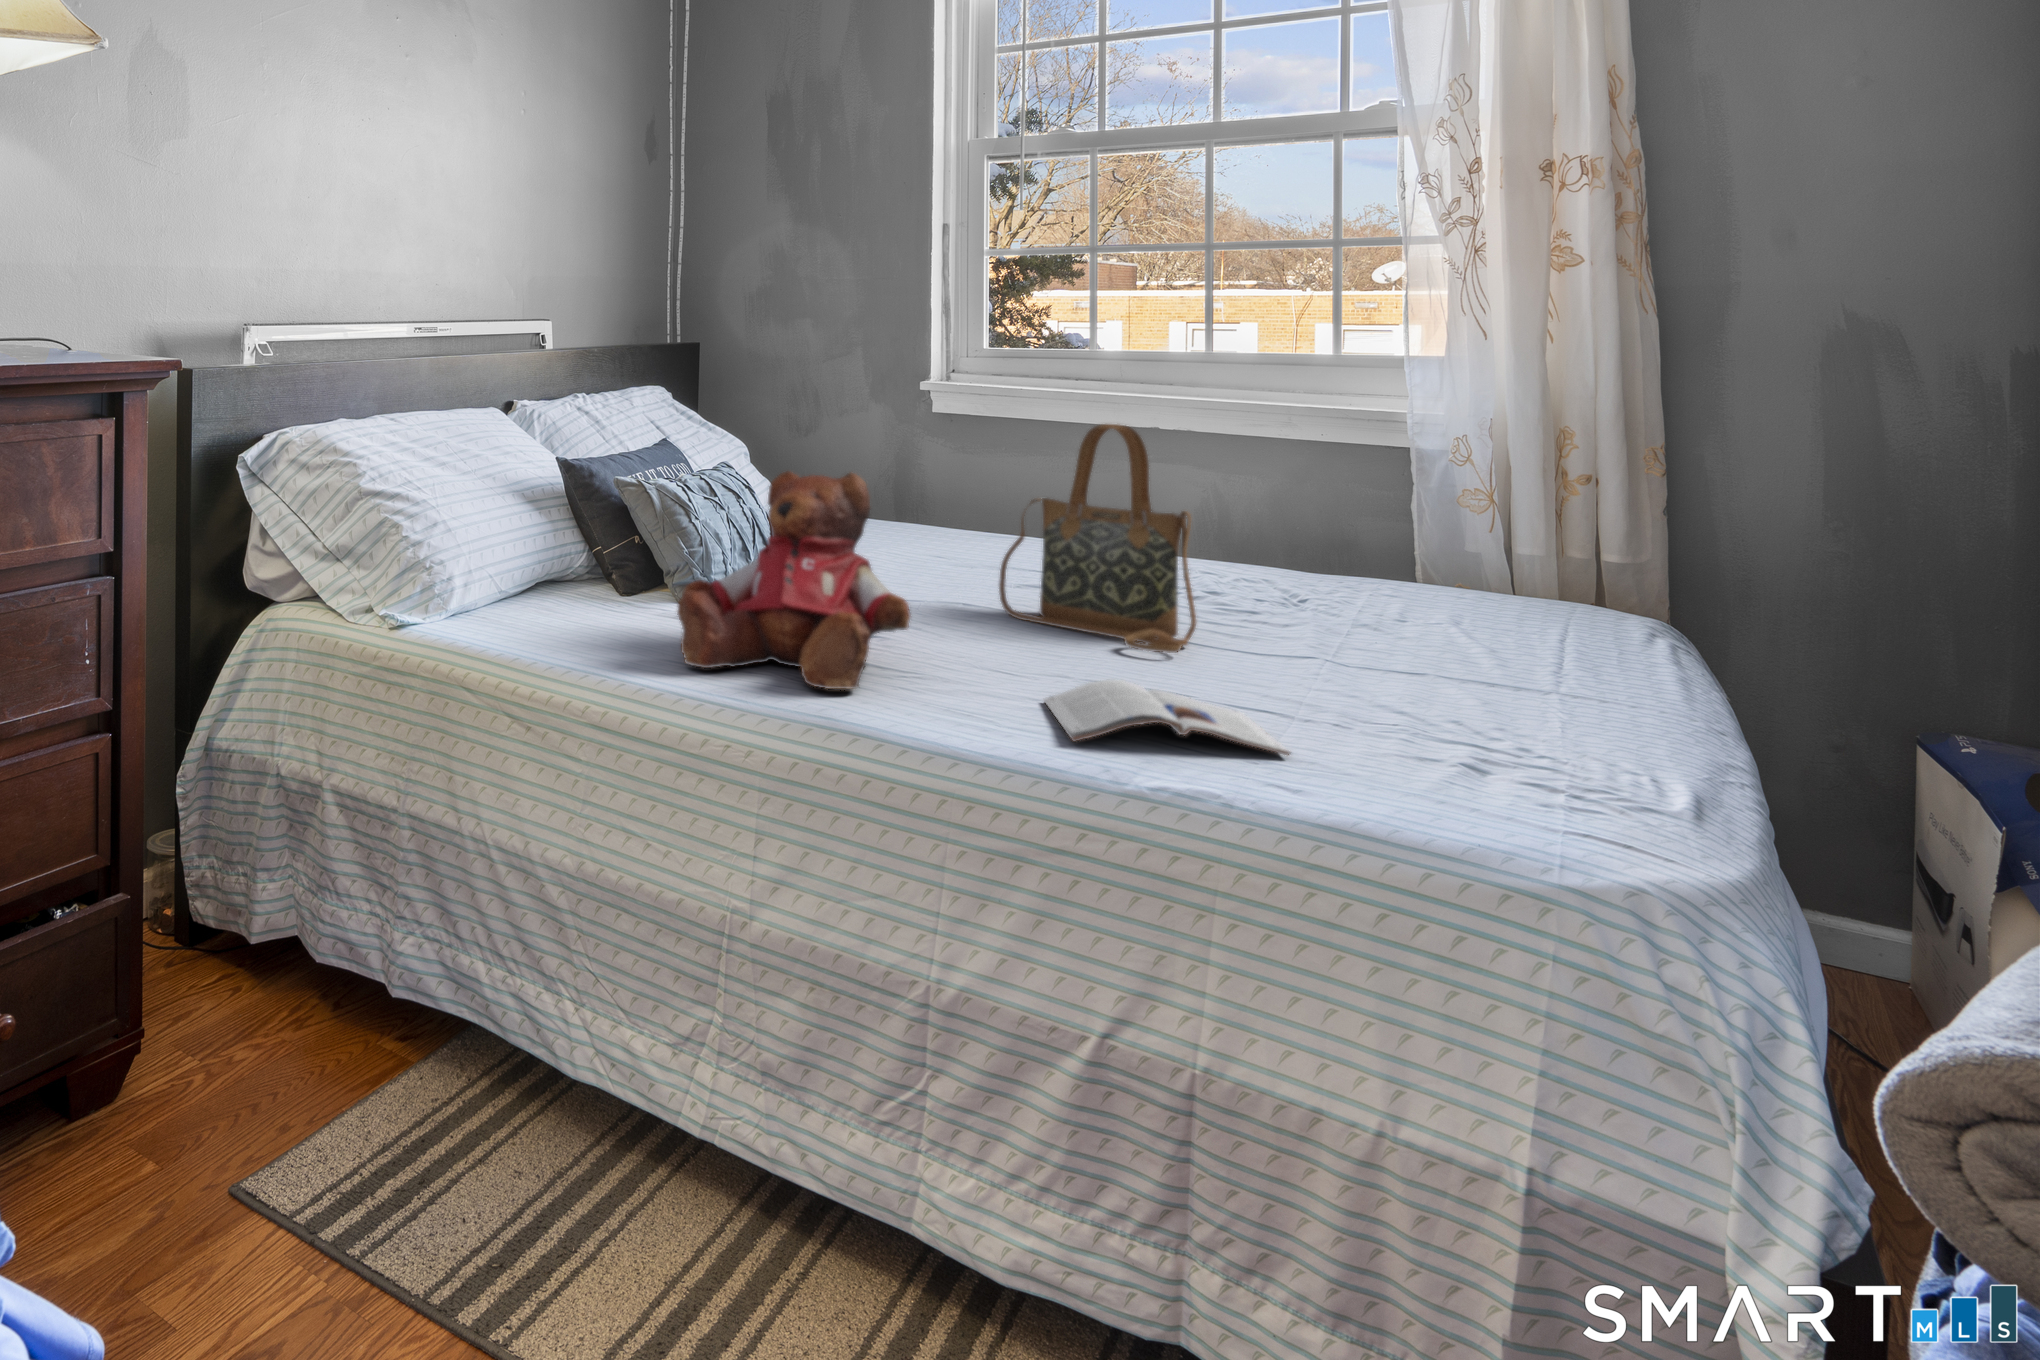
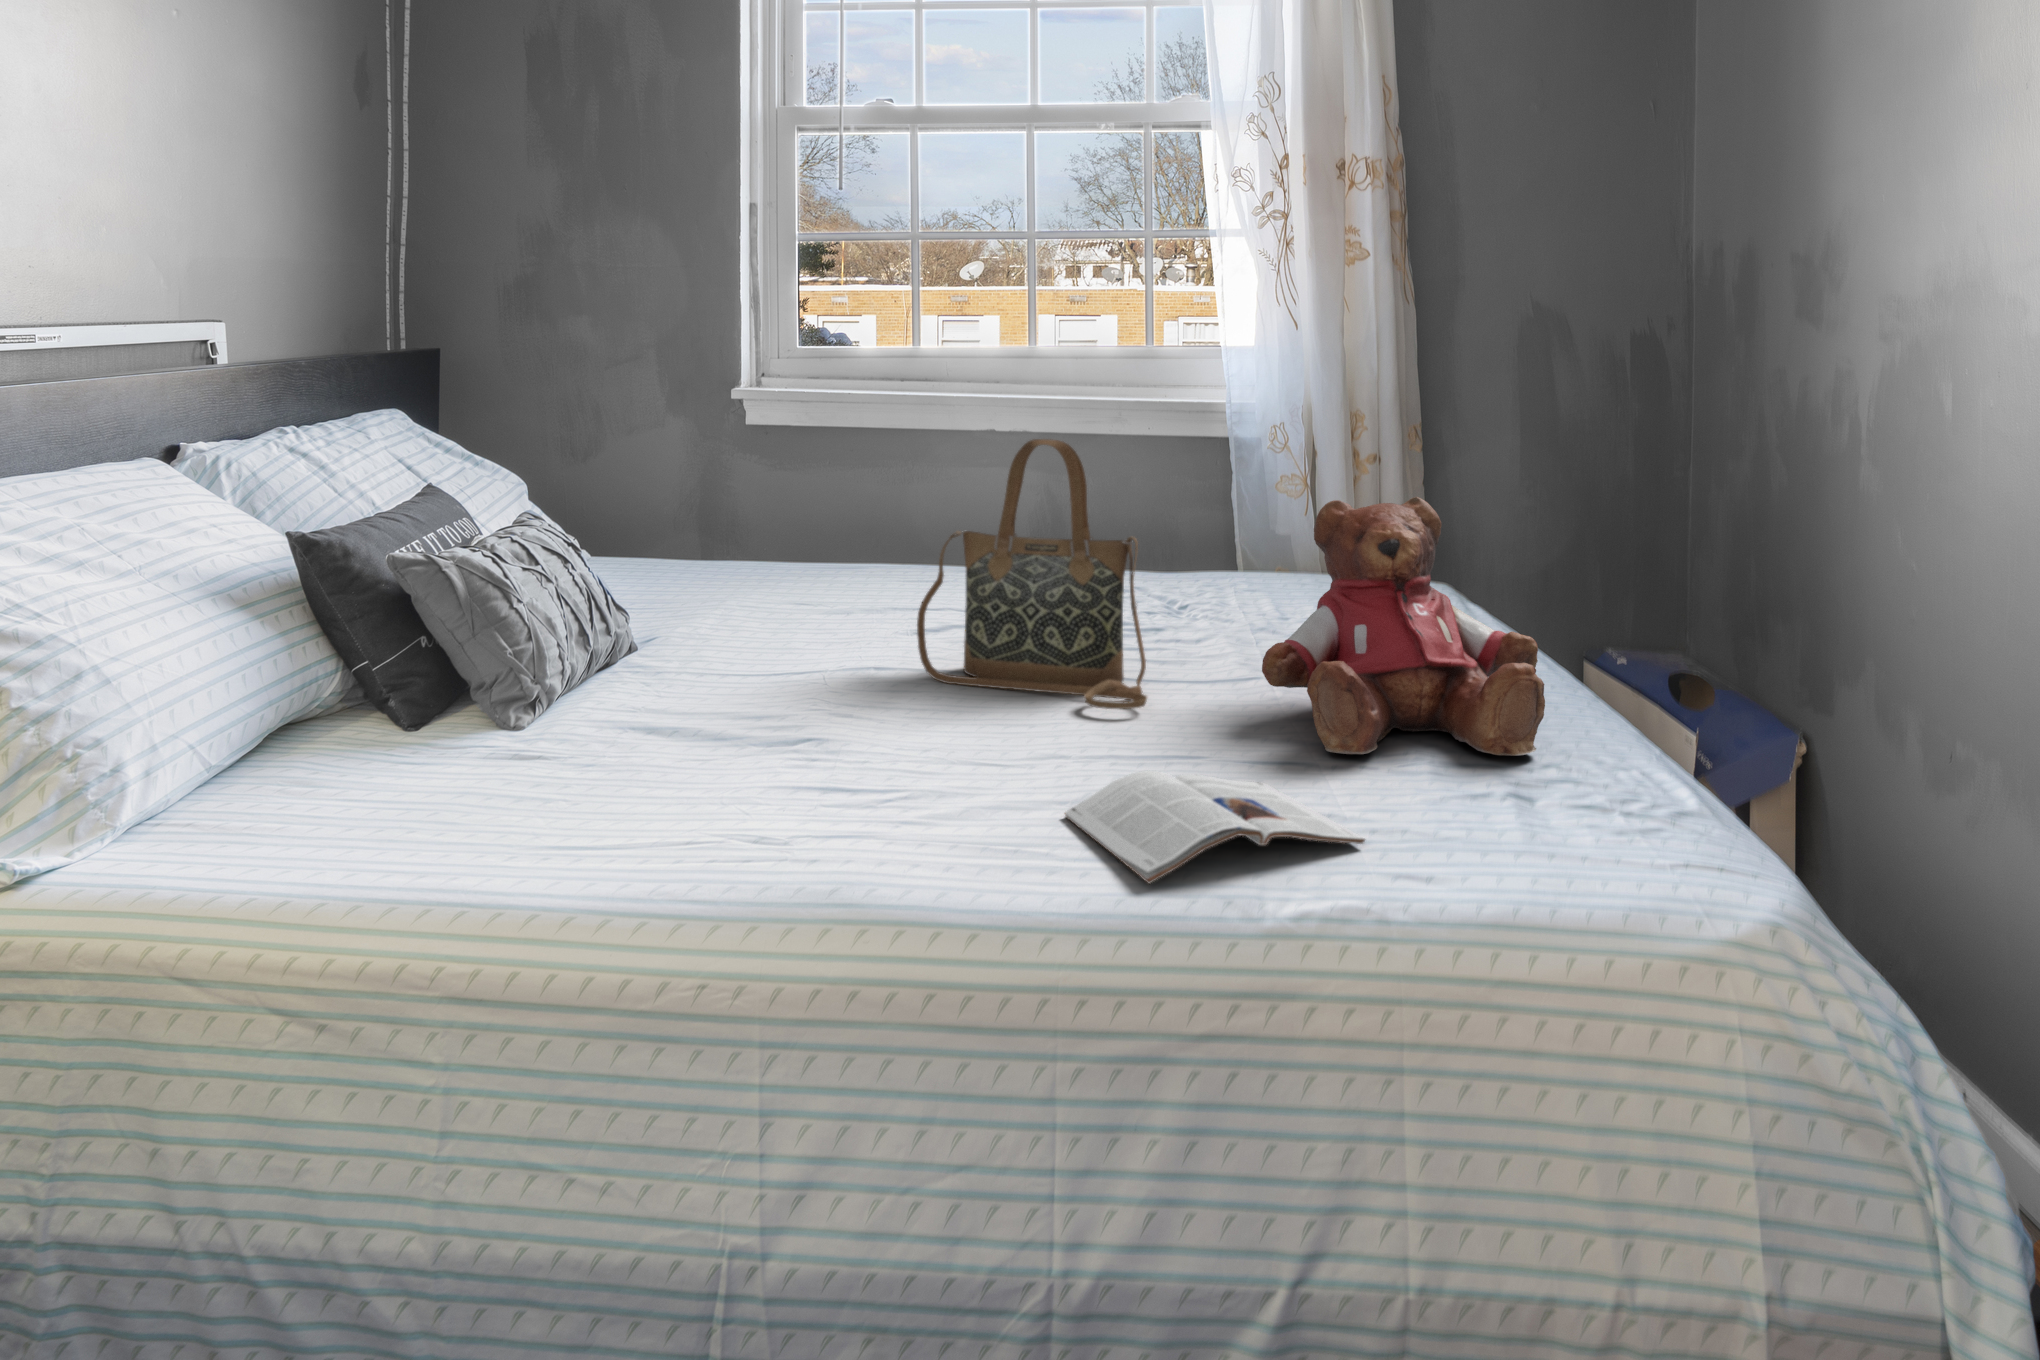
teddy bear: present [677,471,911,689] -> present [1262,497,1545,756]

